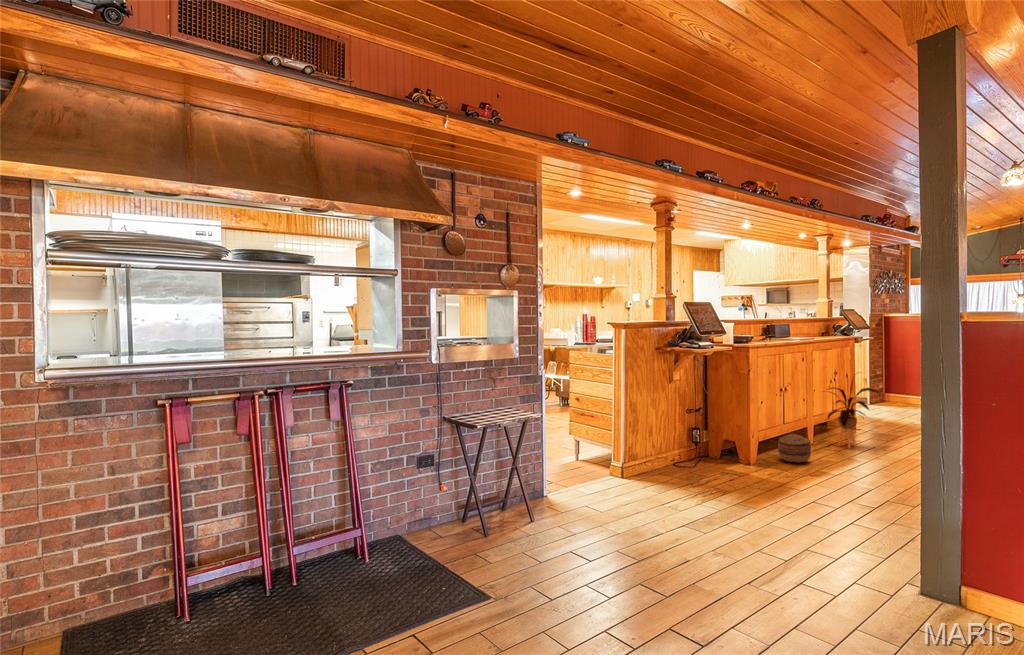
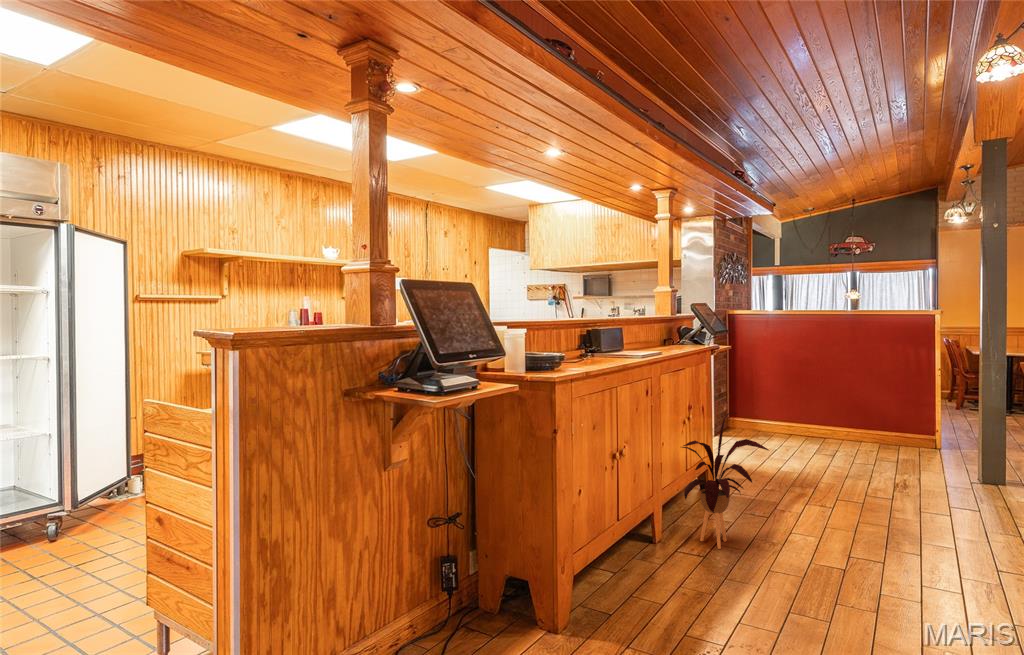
basket: present [778,434,811,463] -> none [608,549,668,610]

